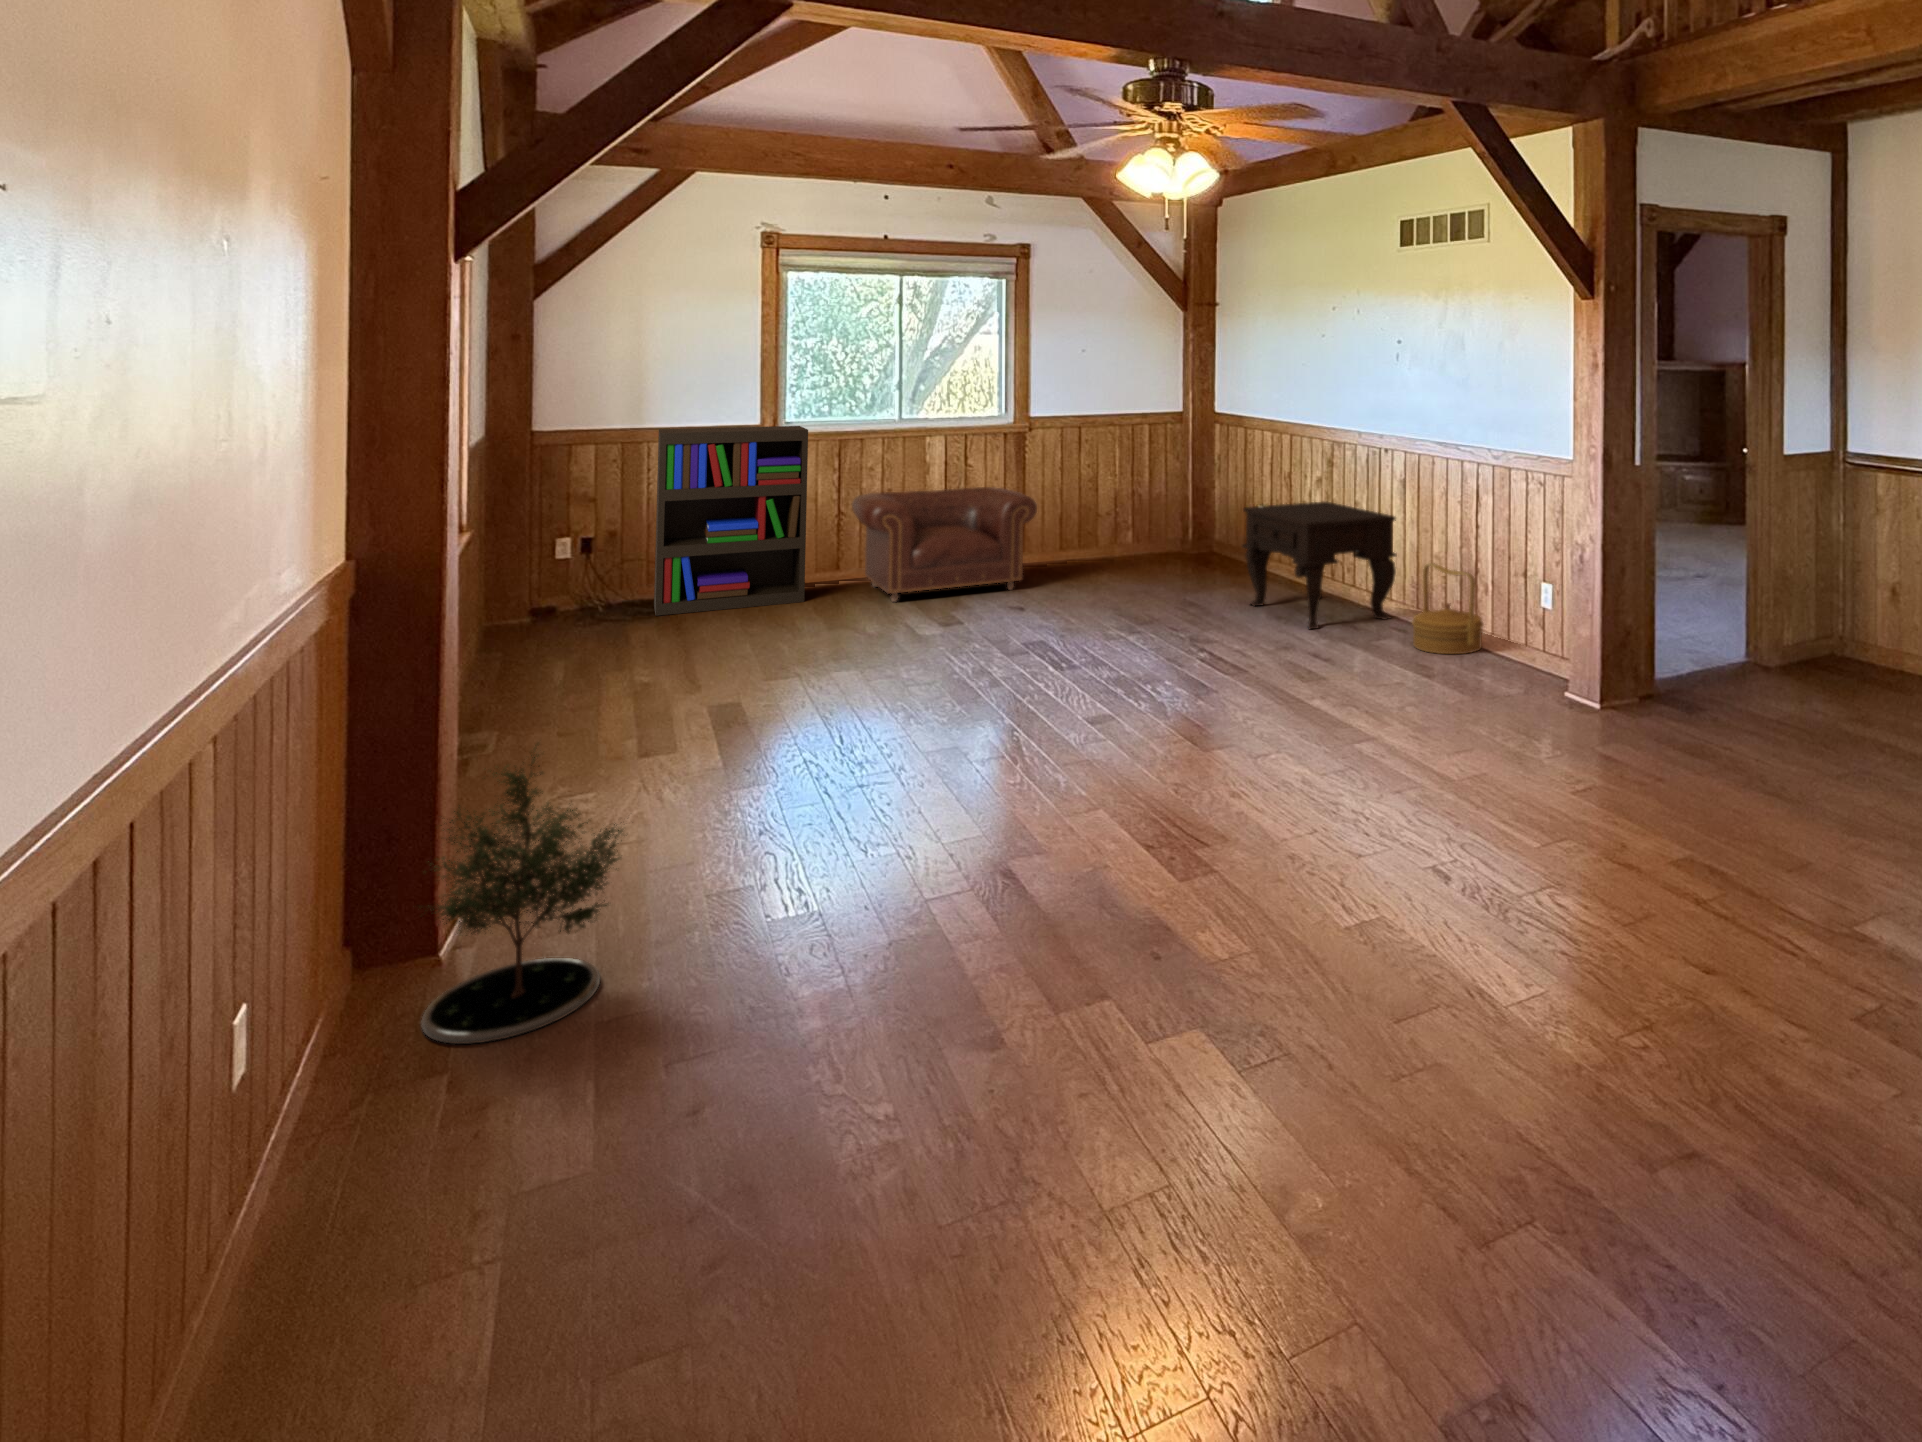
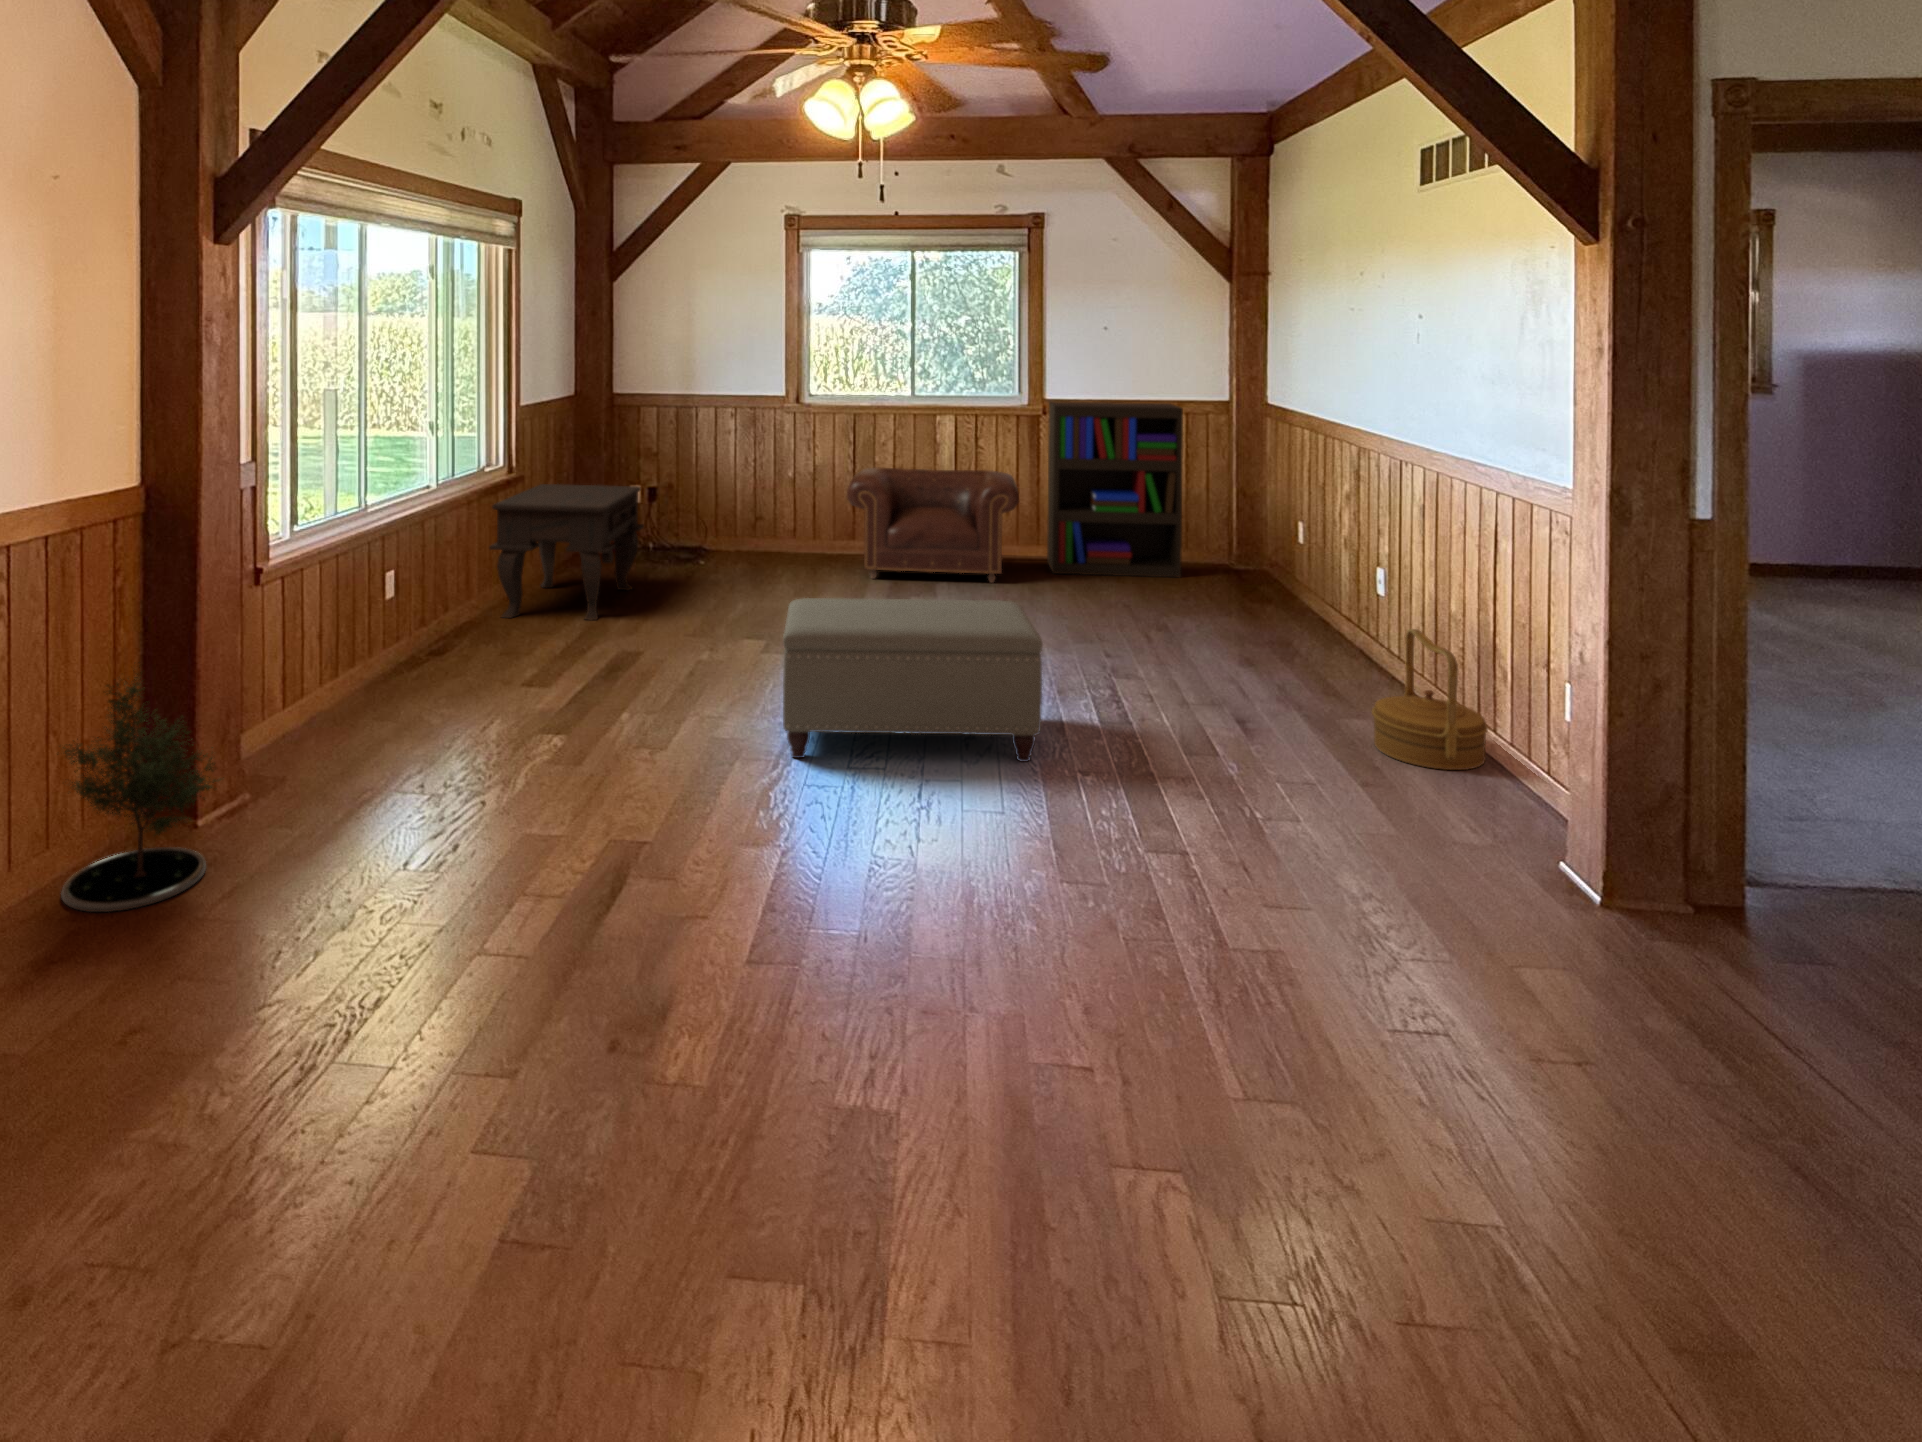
bookshelf: present [654,426,808,616] -> present [1047,401,1183,578]
side table: present [1242,502,1396,629] -> present [489,484,644,620]
ottoman: none [990,582,1237,741] -> present [783,598,1043,762]

